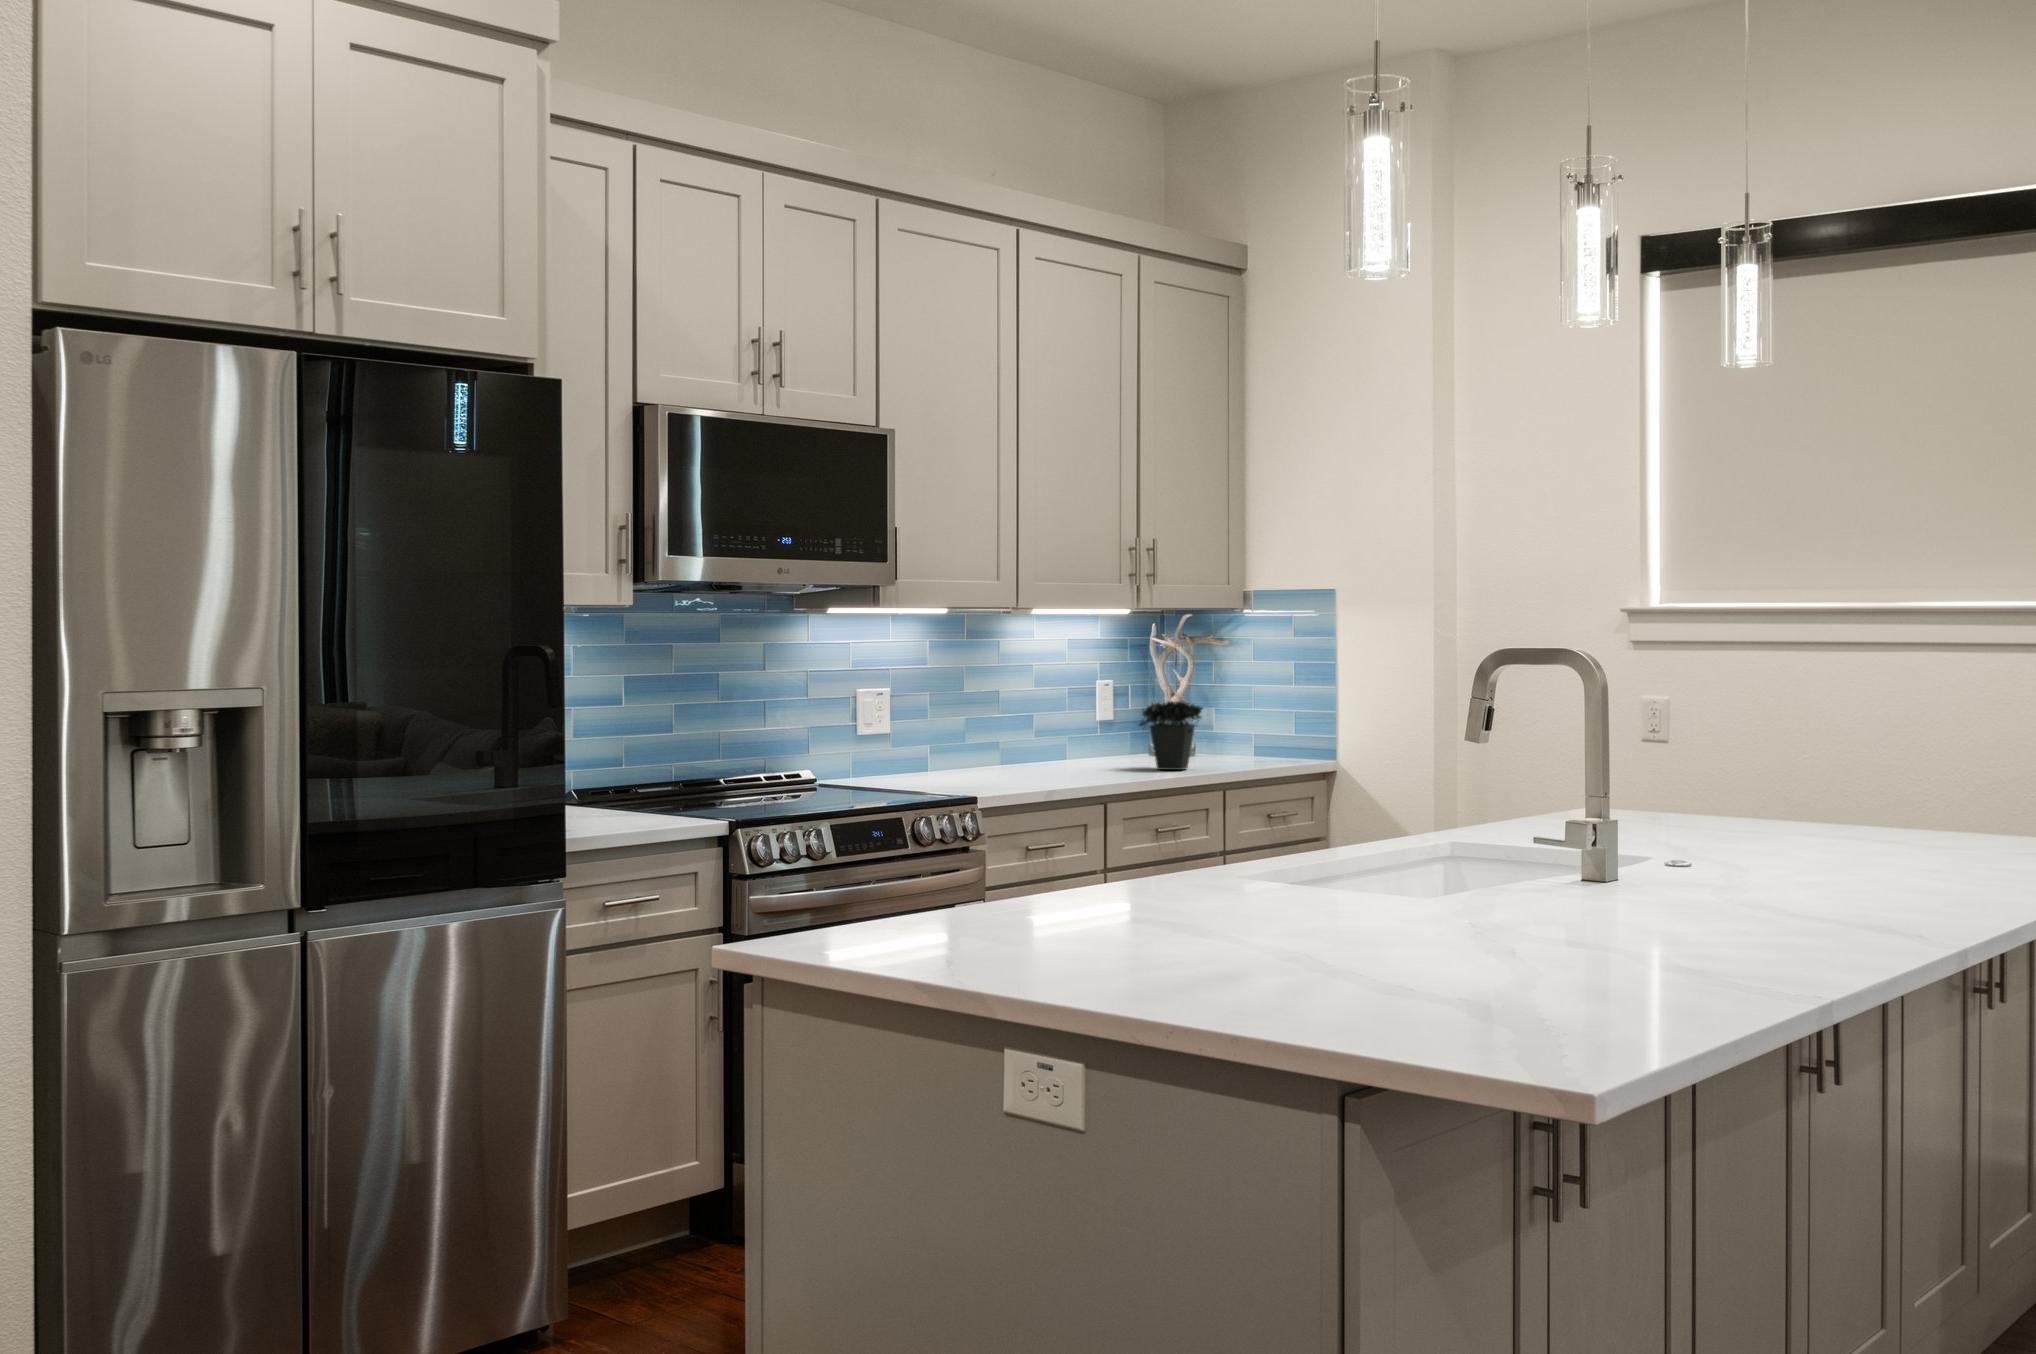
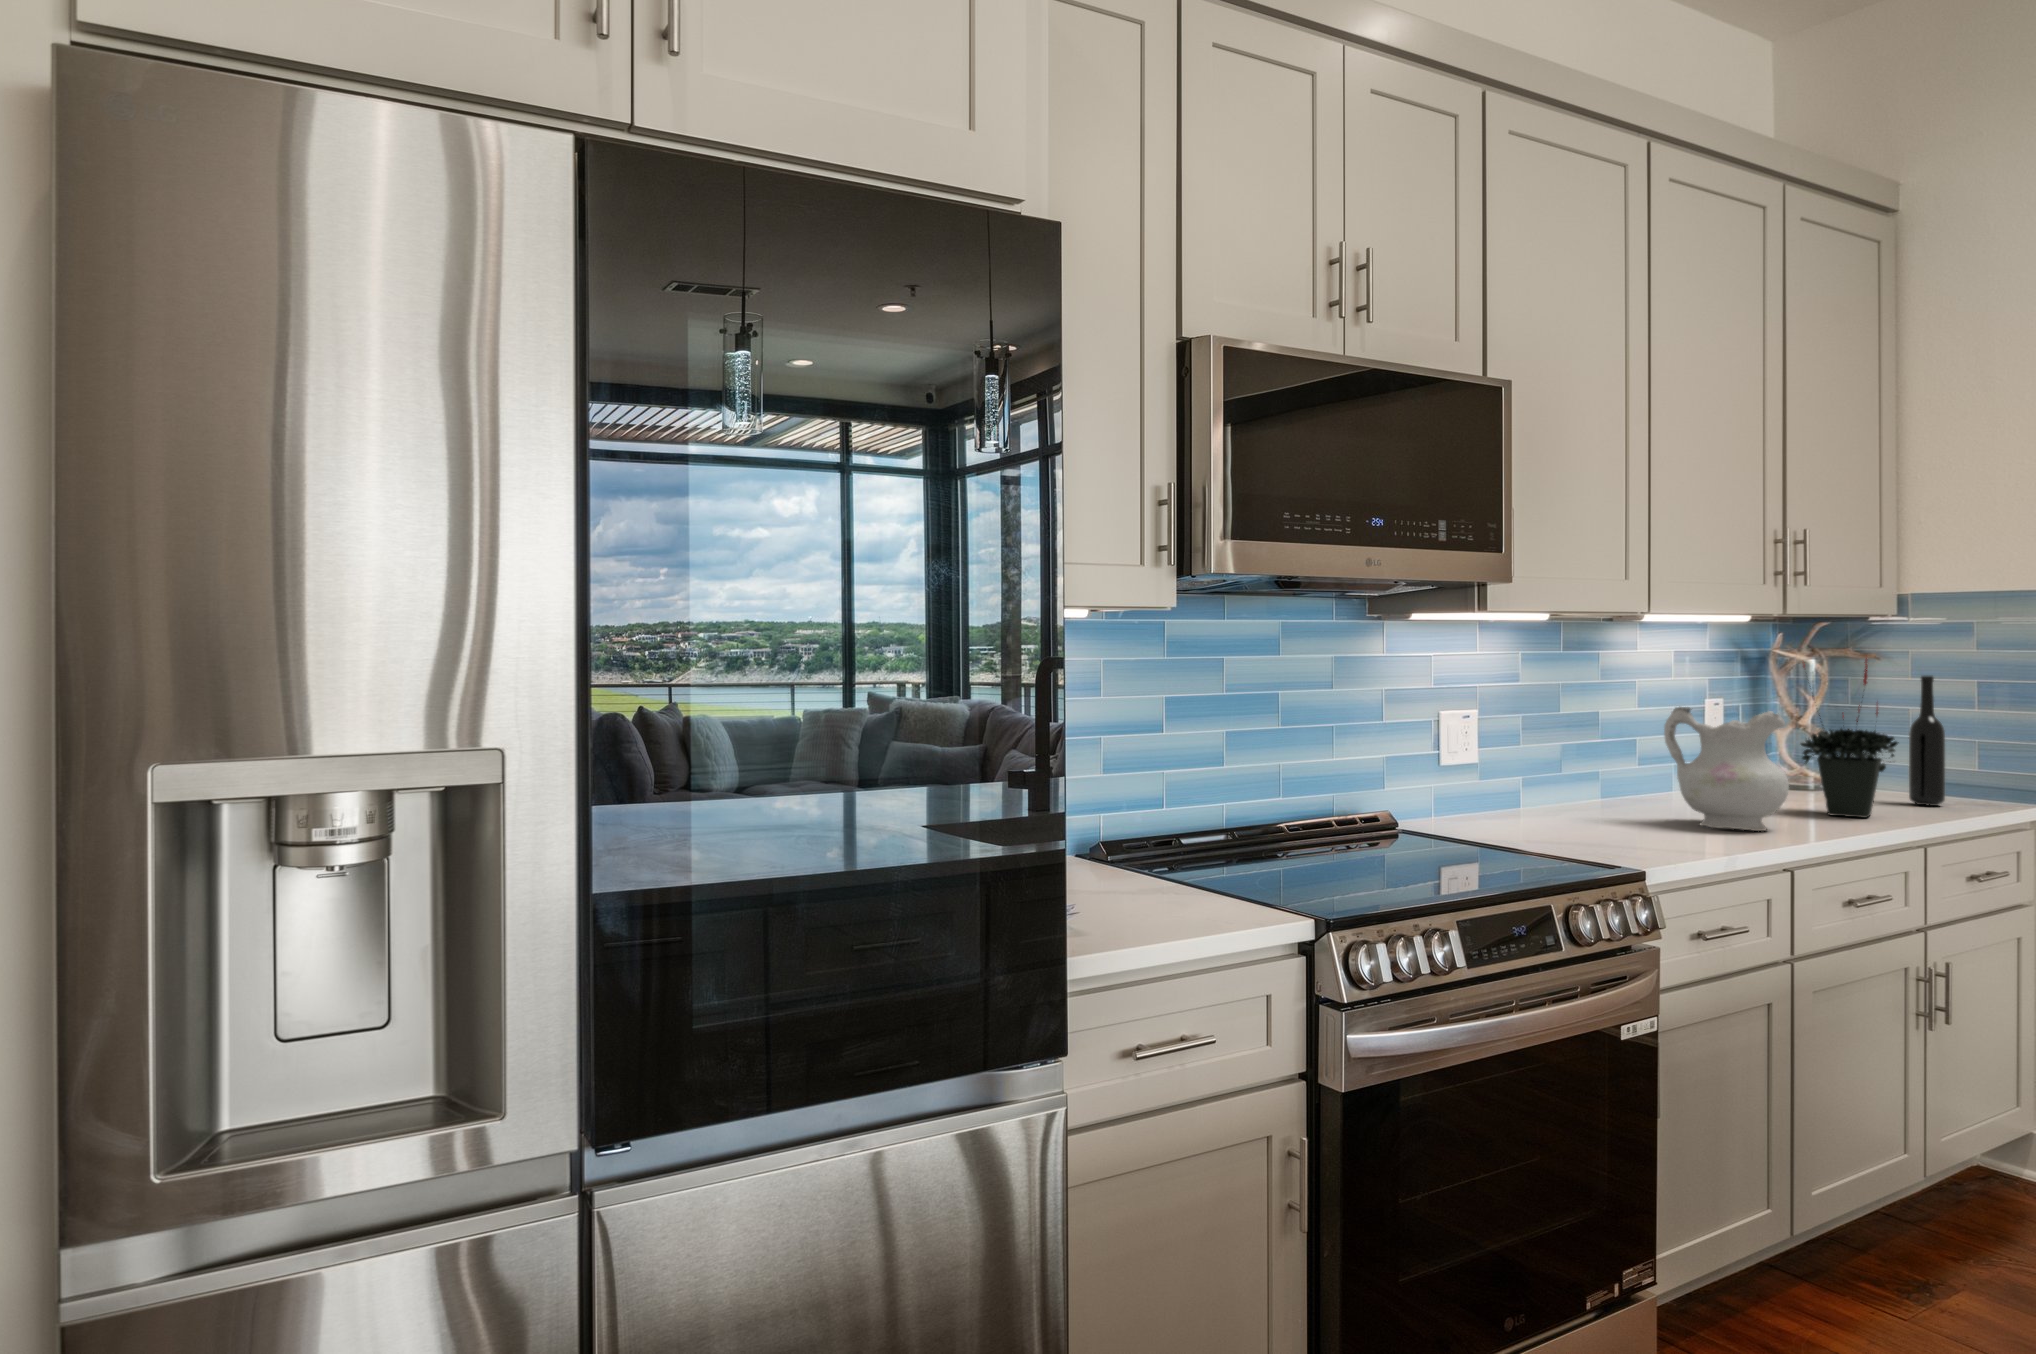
bottle: none [1230,660,1252,763] -> present [1909,676,1945,806]
ceramic pitcher: none [1030,683,1112,778] -> present [1664,706,1789,831]

